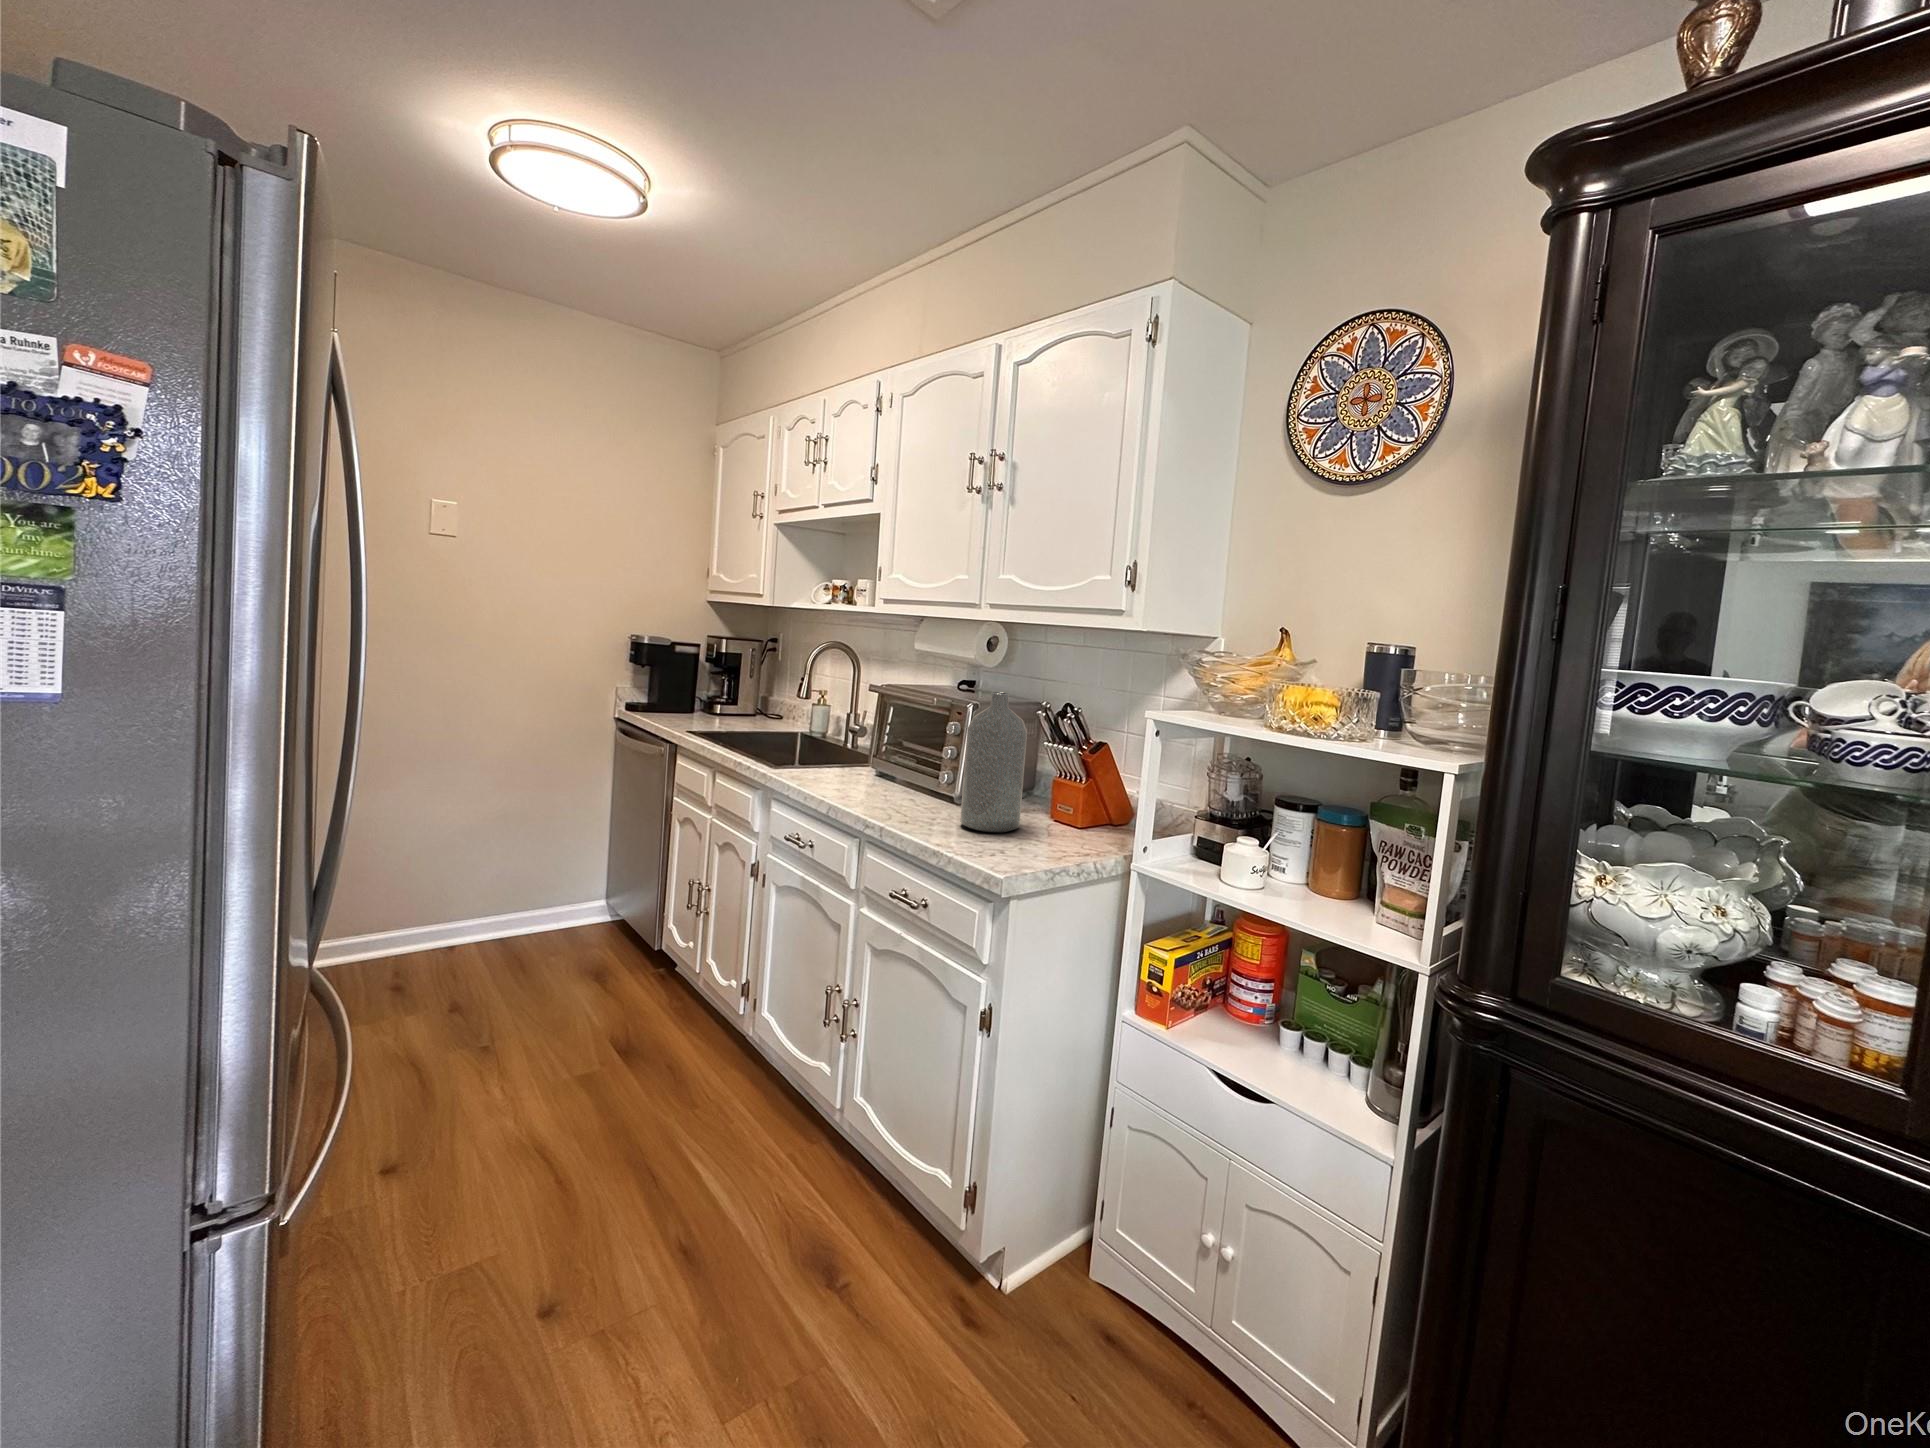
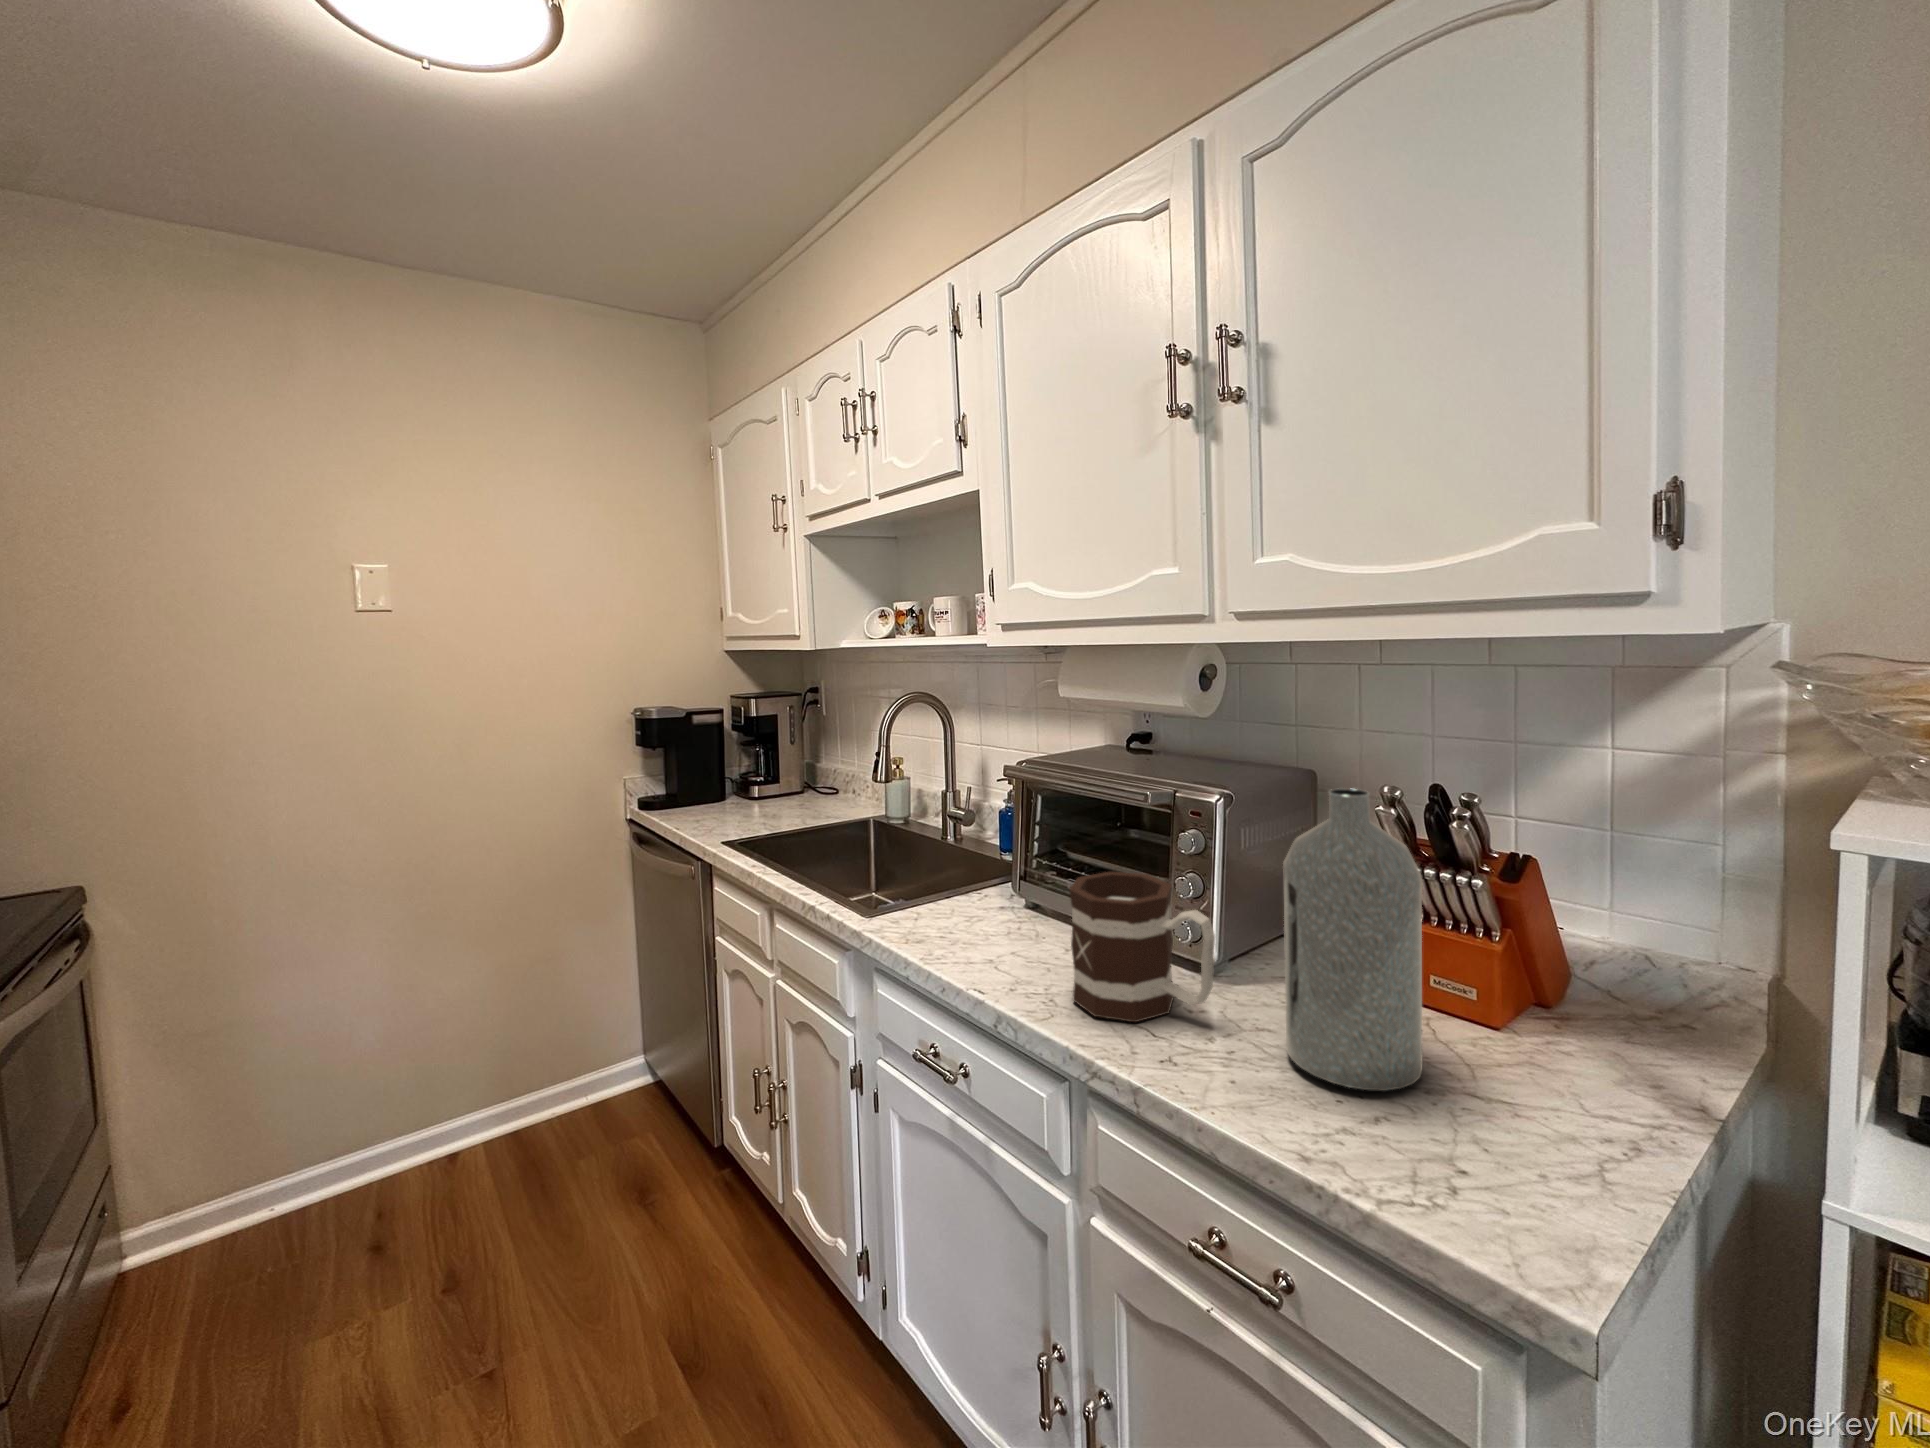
mug: none [872,739,943,811] -> present [1069,872,1215,1022]

